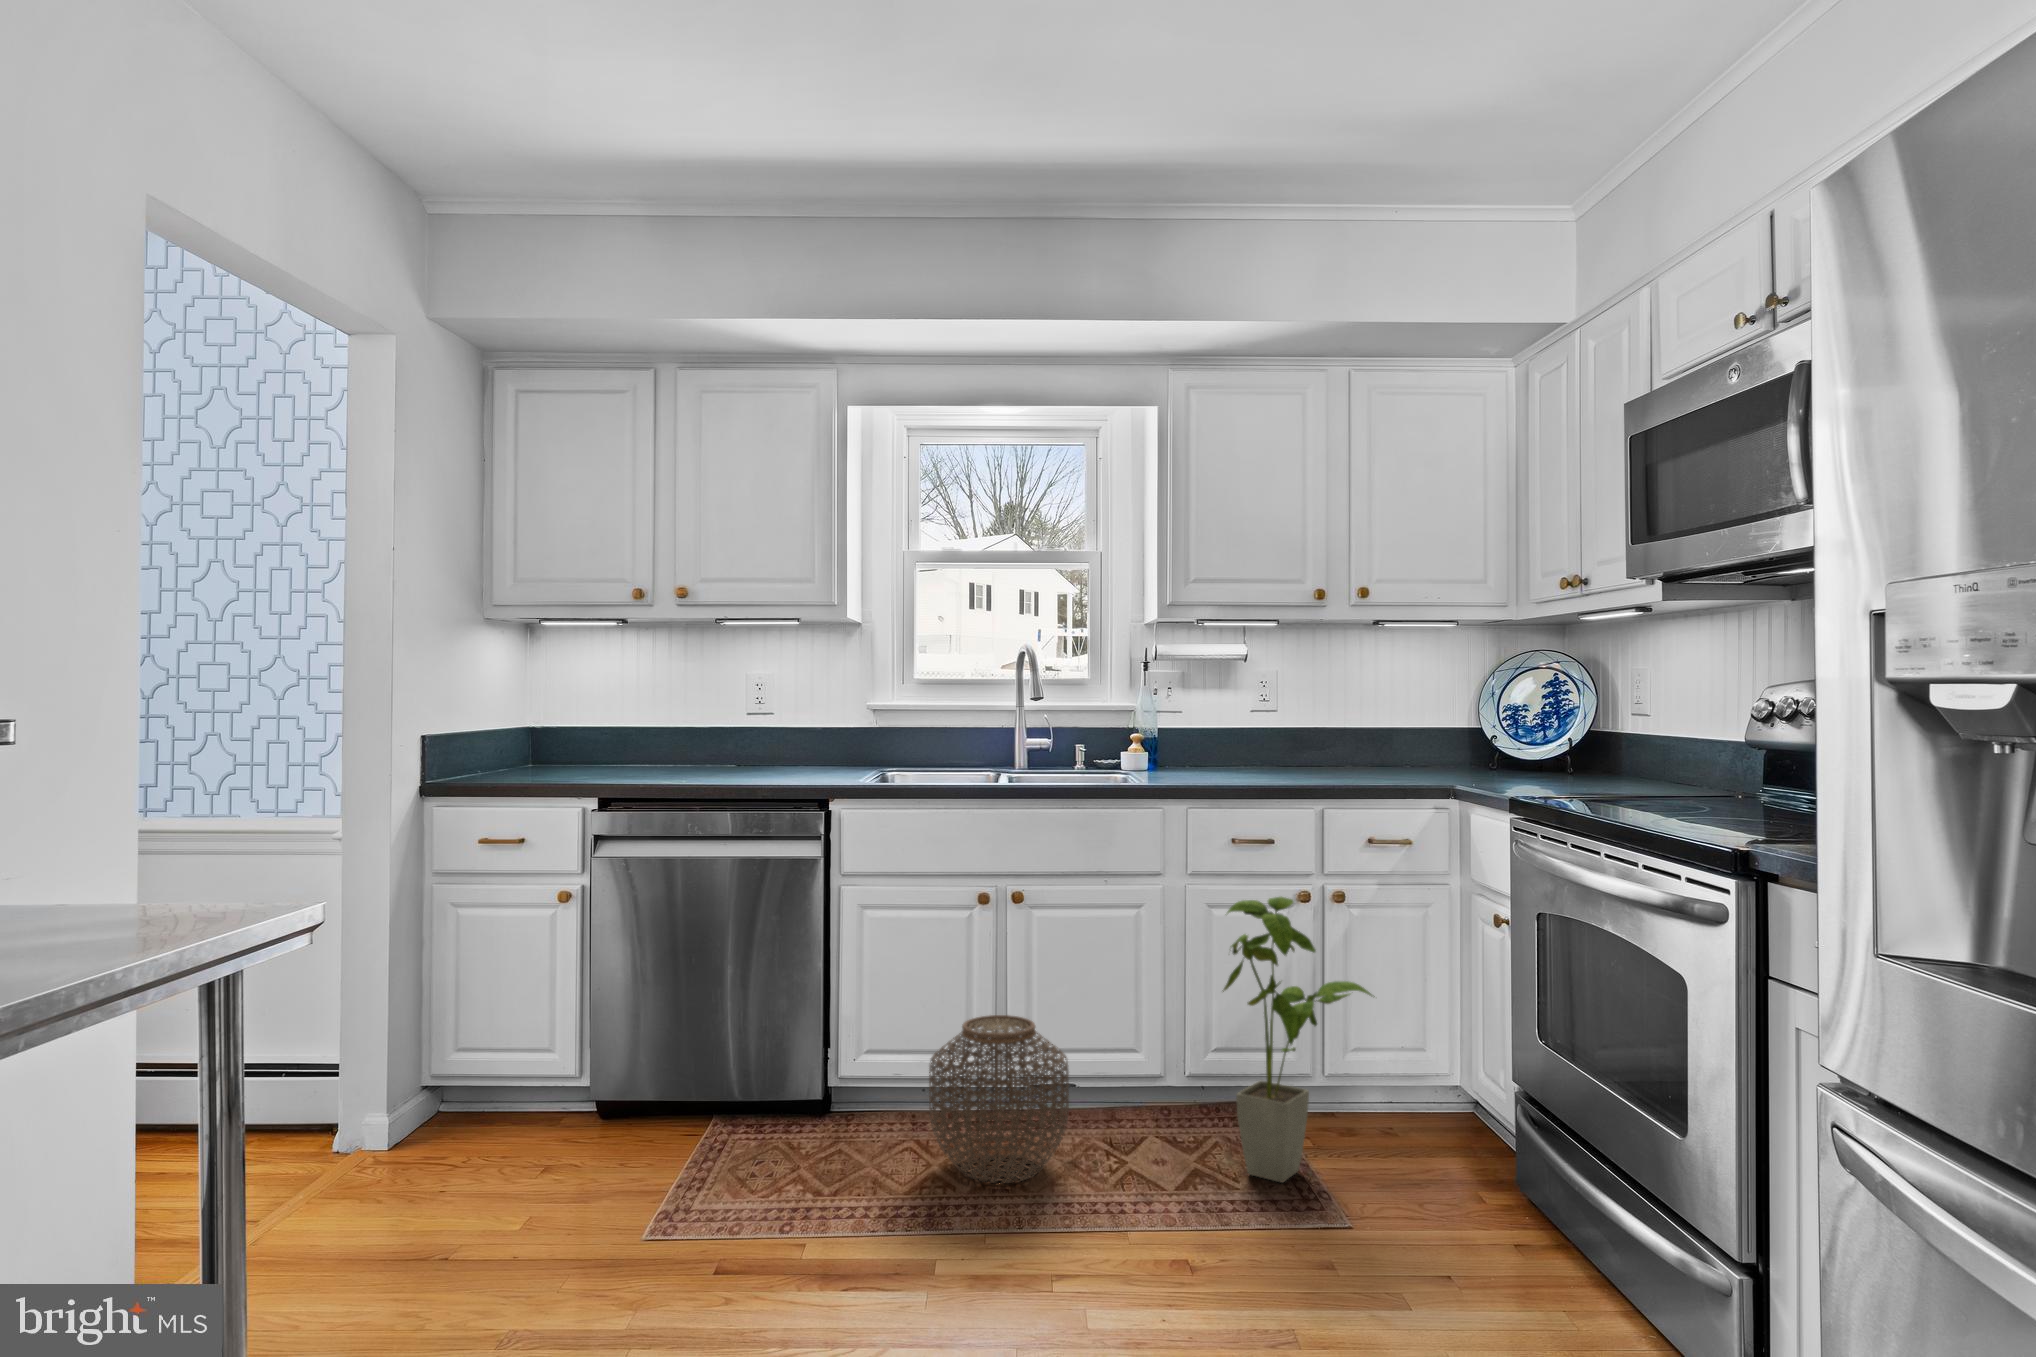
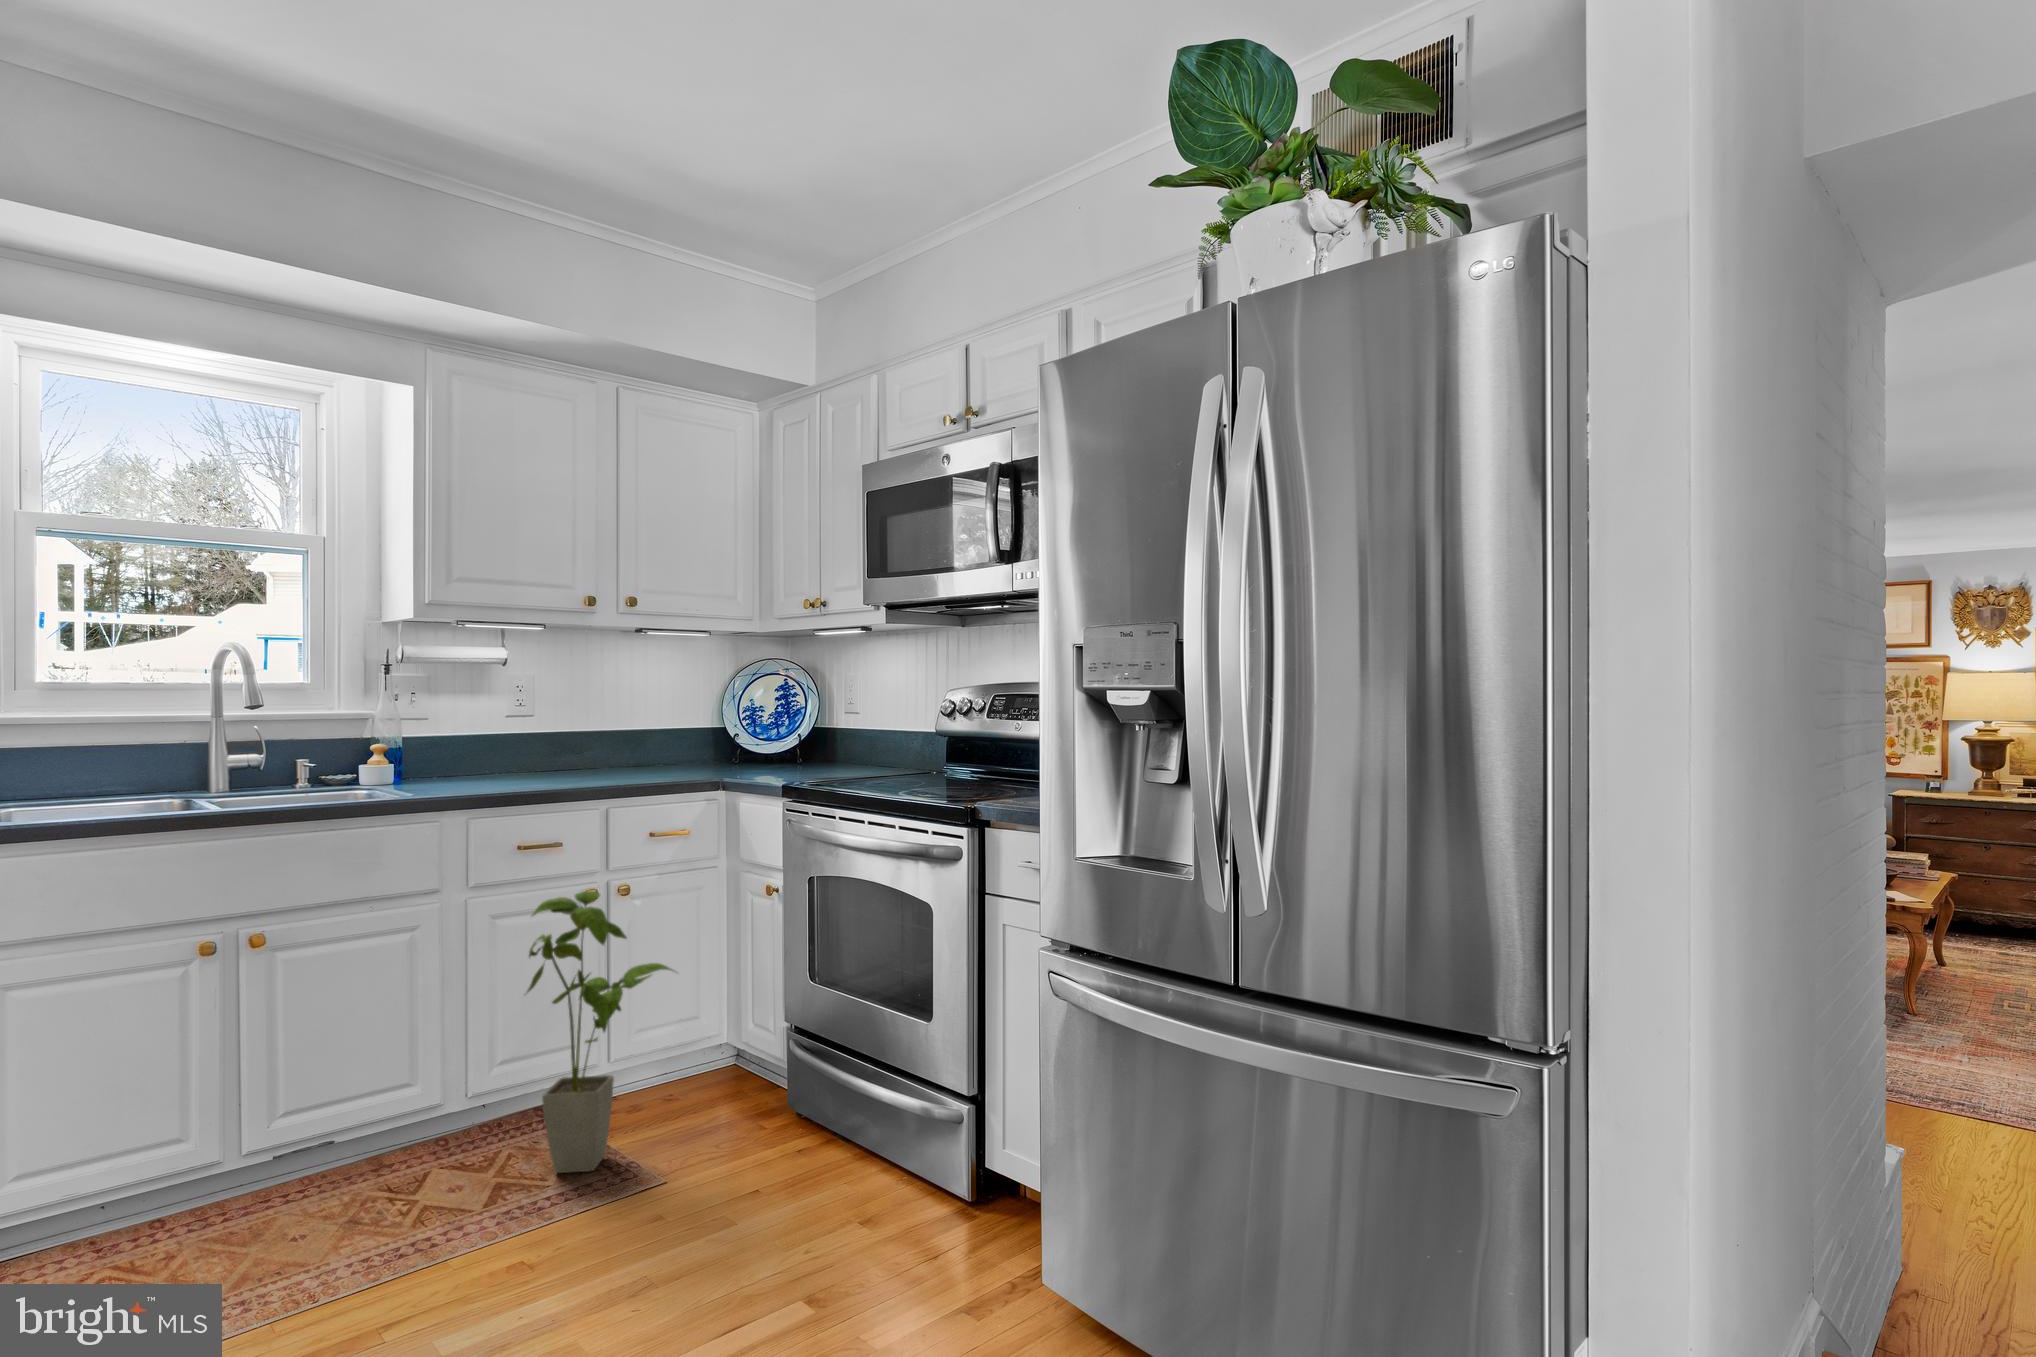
woven basket: present [929,1015,1069,1183] -> none [152,1069,348,1272]

